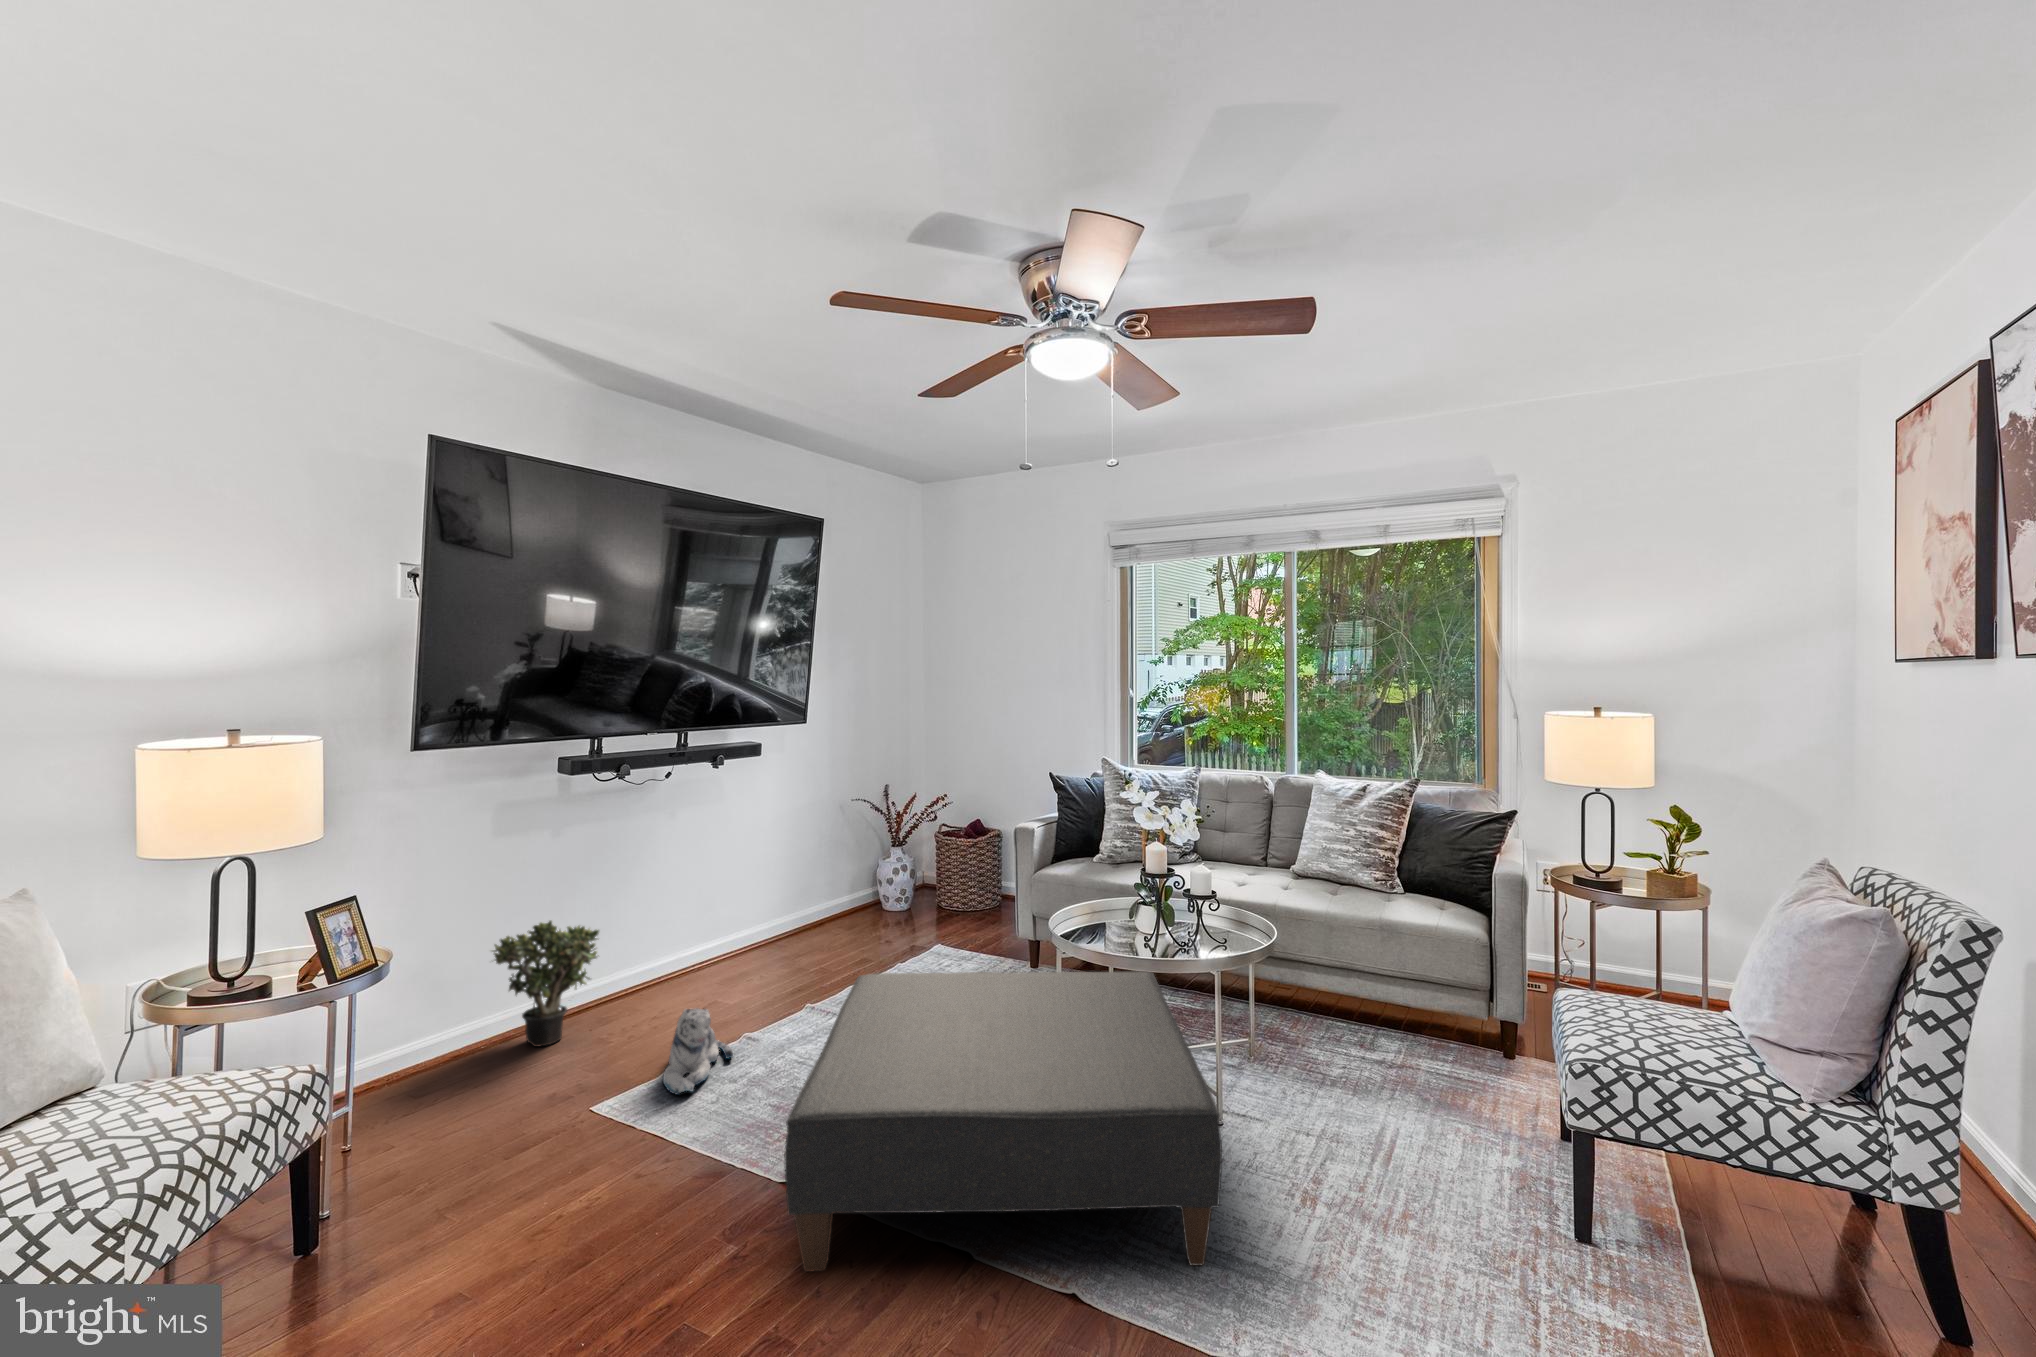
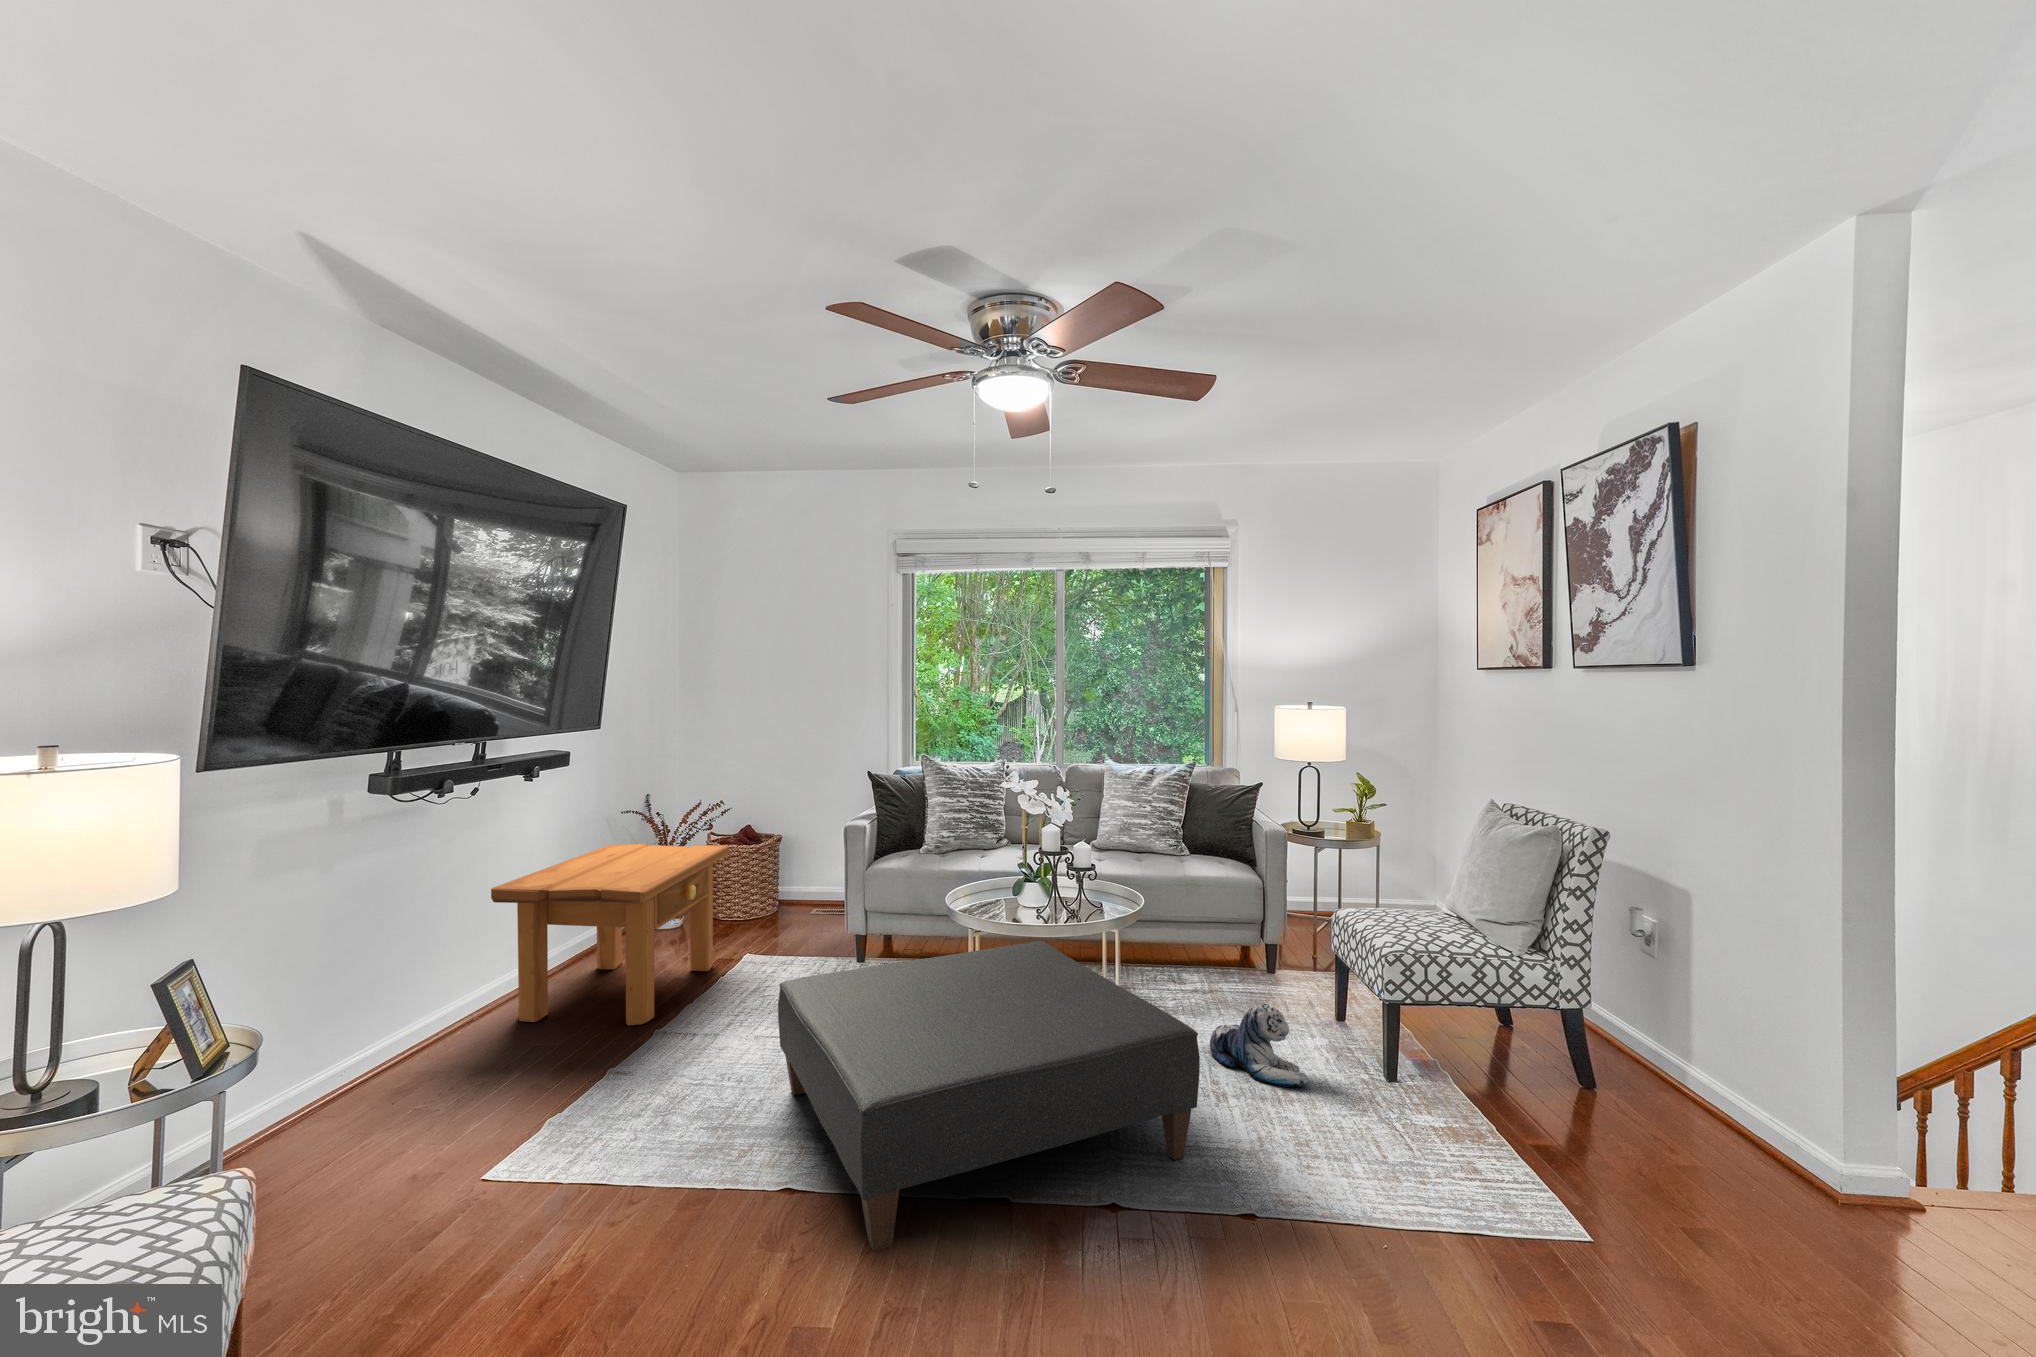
side table: none [693,828,919,996] -> present [491,844,730,1025]
potted plant: present [492,921,599,1046] -> none [272,978,421,1134]
plush toy: present [663,1008,733,1095] -> present [1210,1004,1309,1087]

